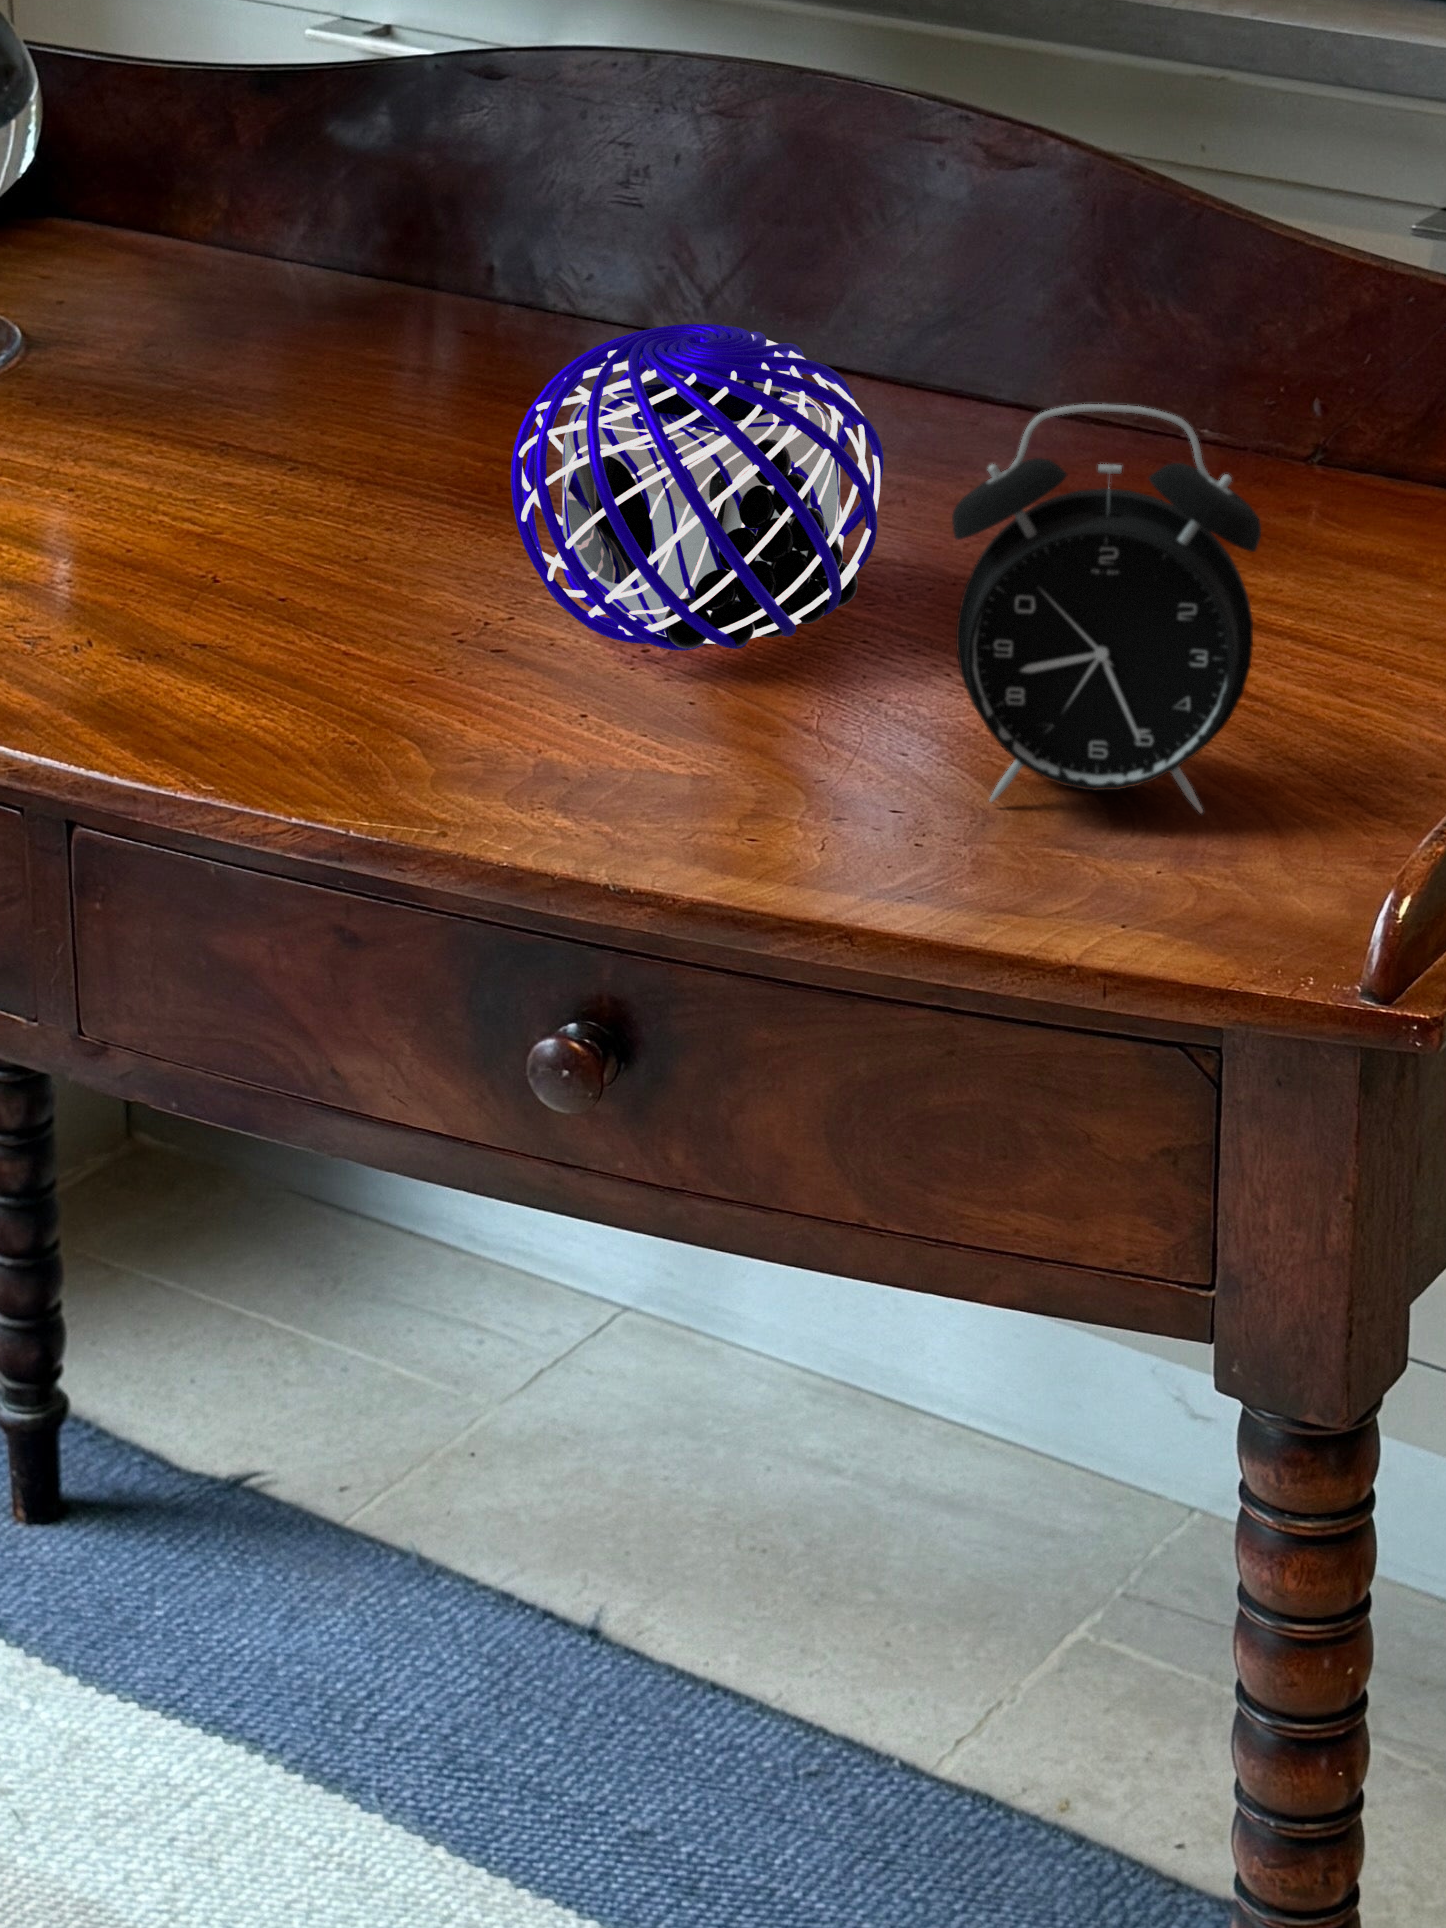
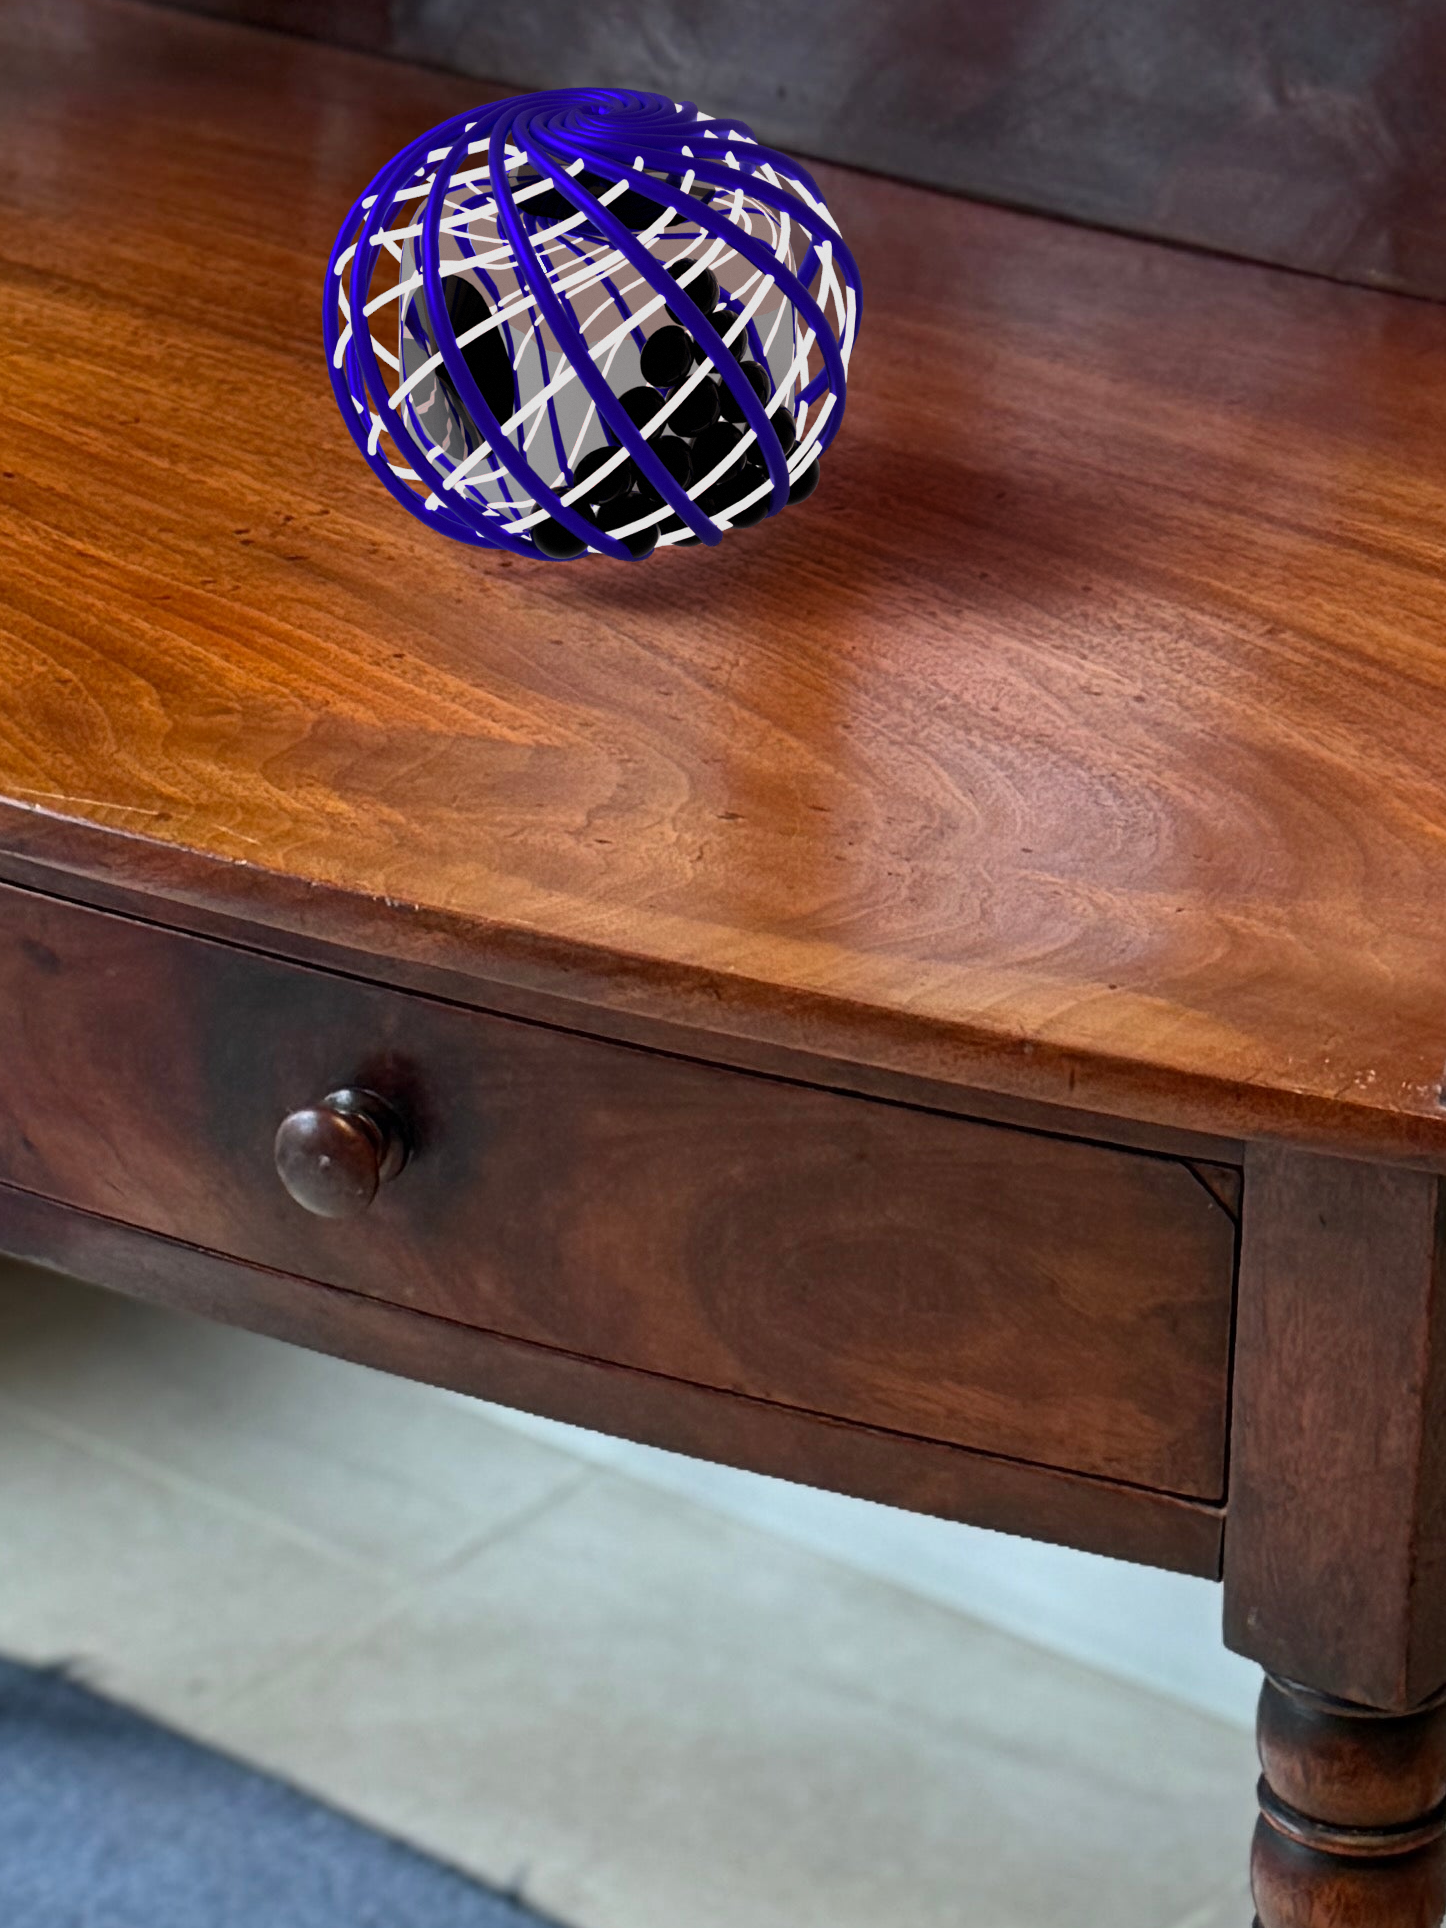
alarm clock: present [952,404,1261,813] -> none [920,216,1375,825]

